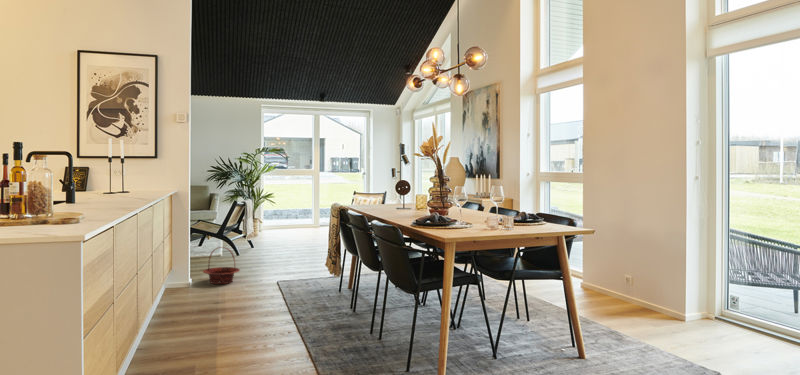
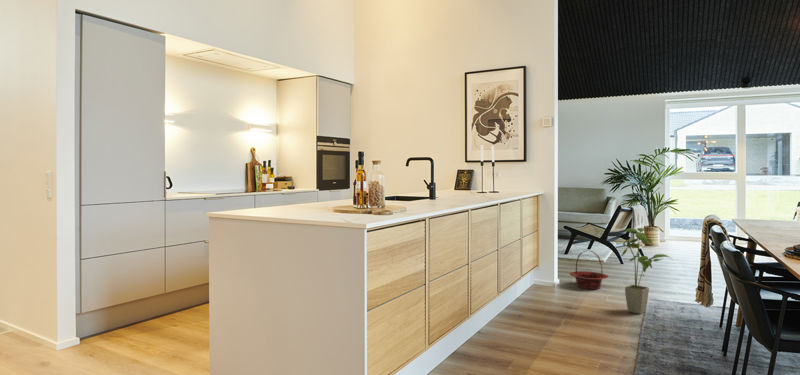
house plant: none [261,222,302,298] -> present [621,228,669,314]

